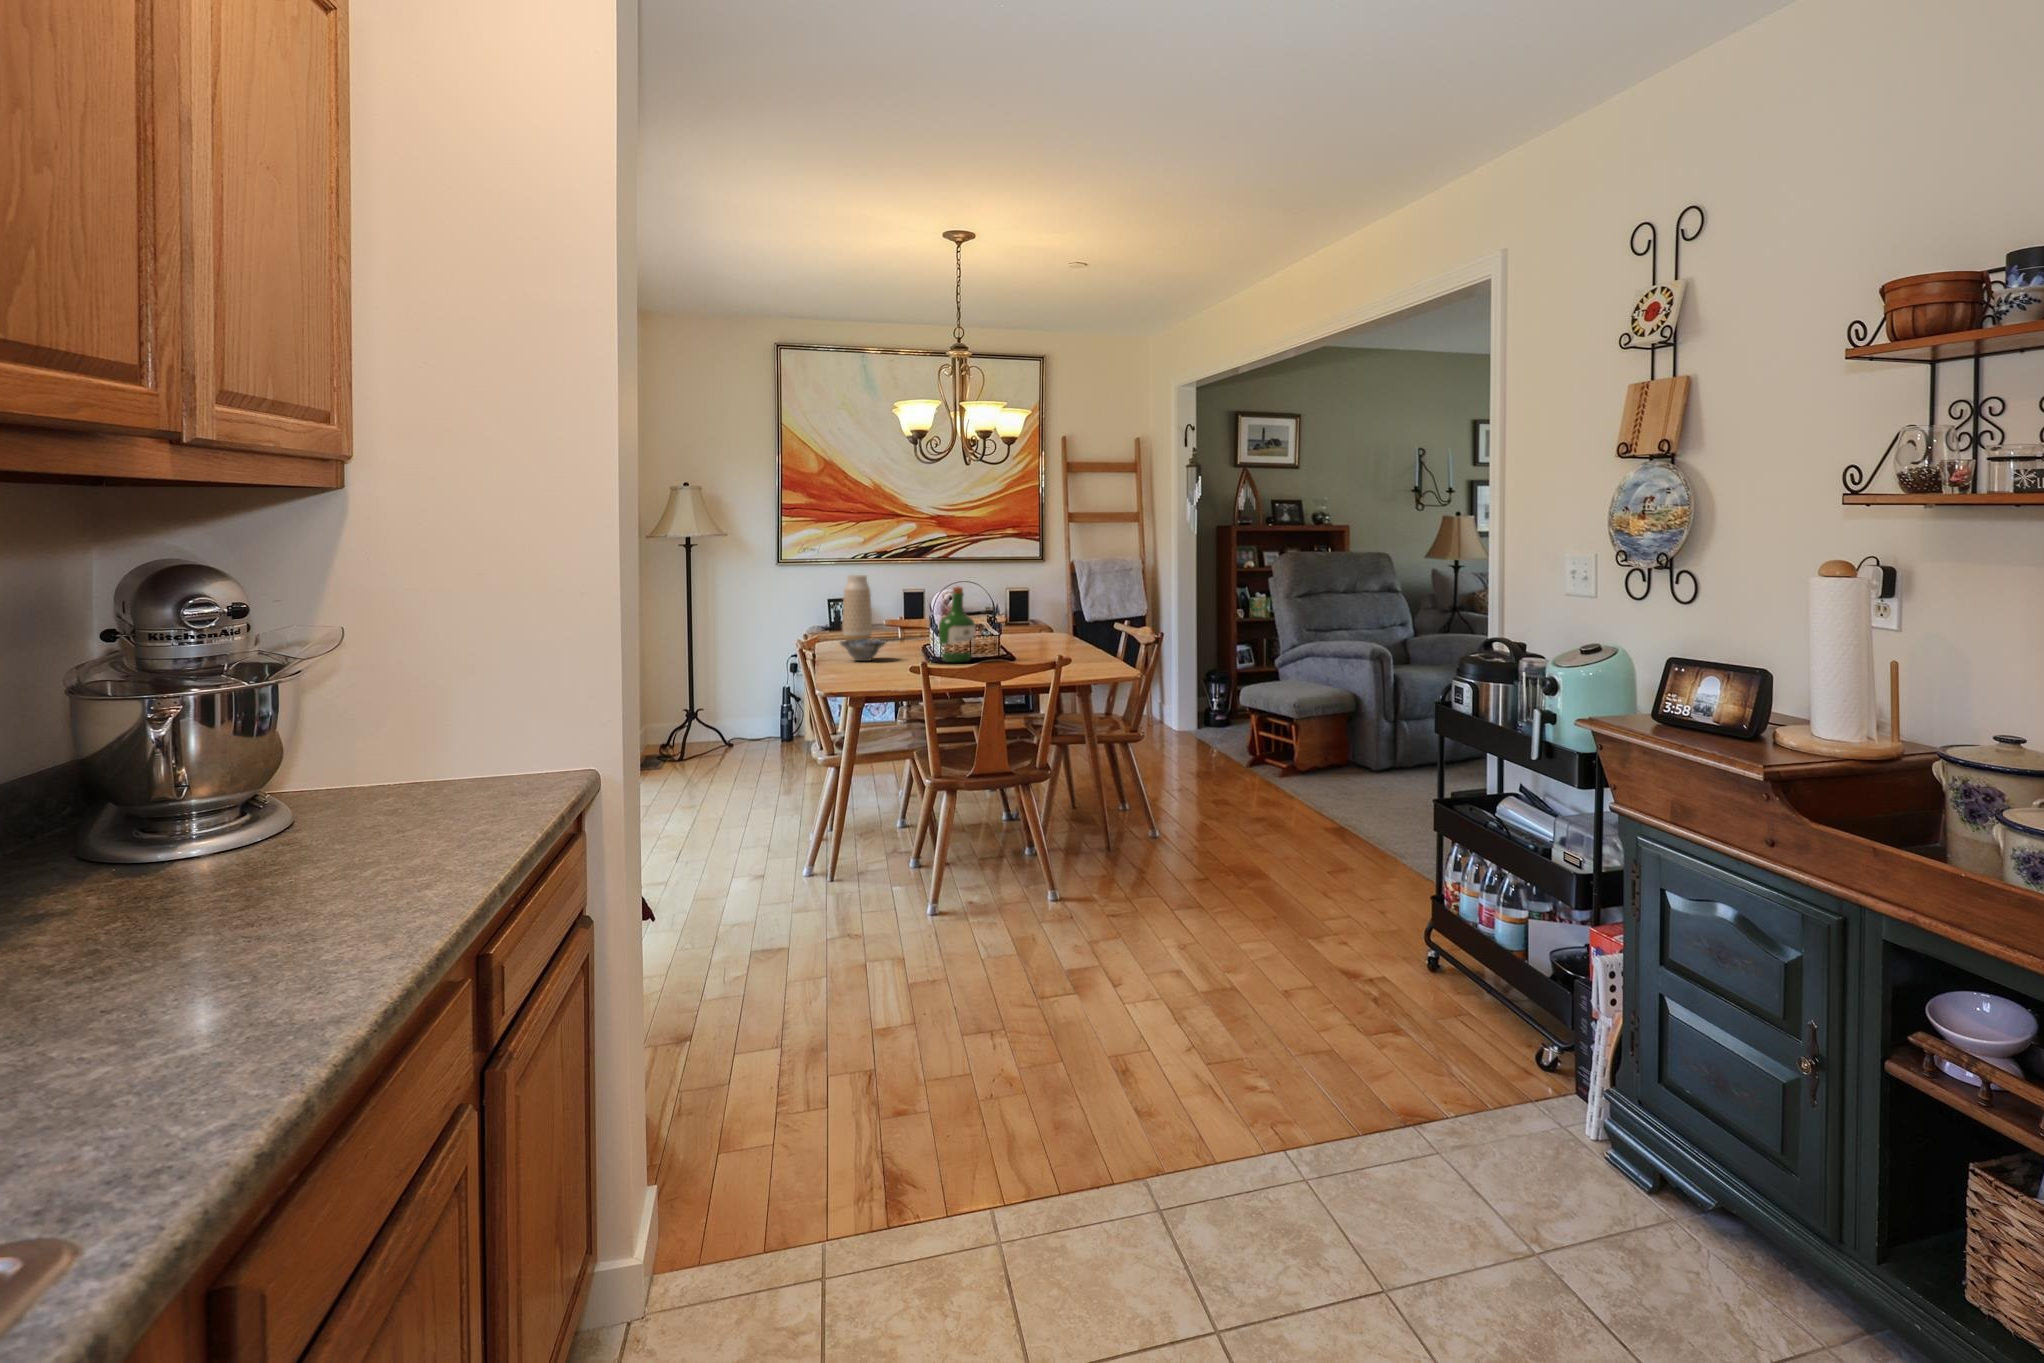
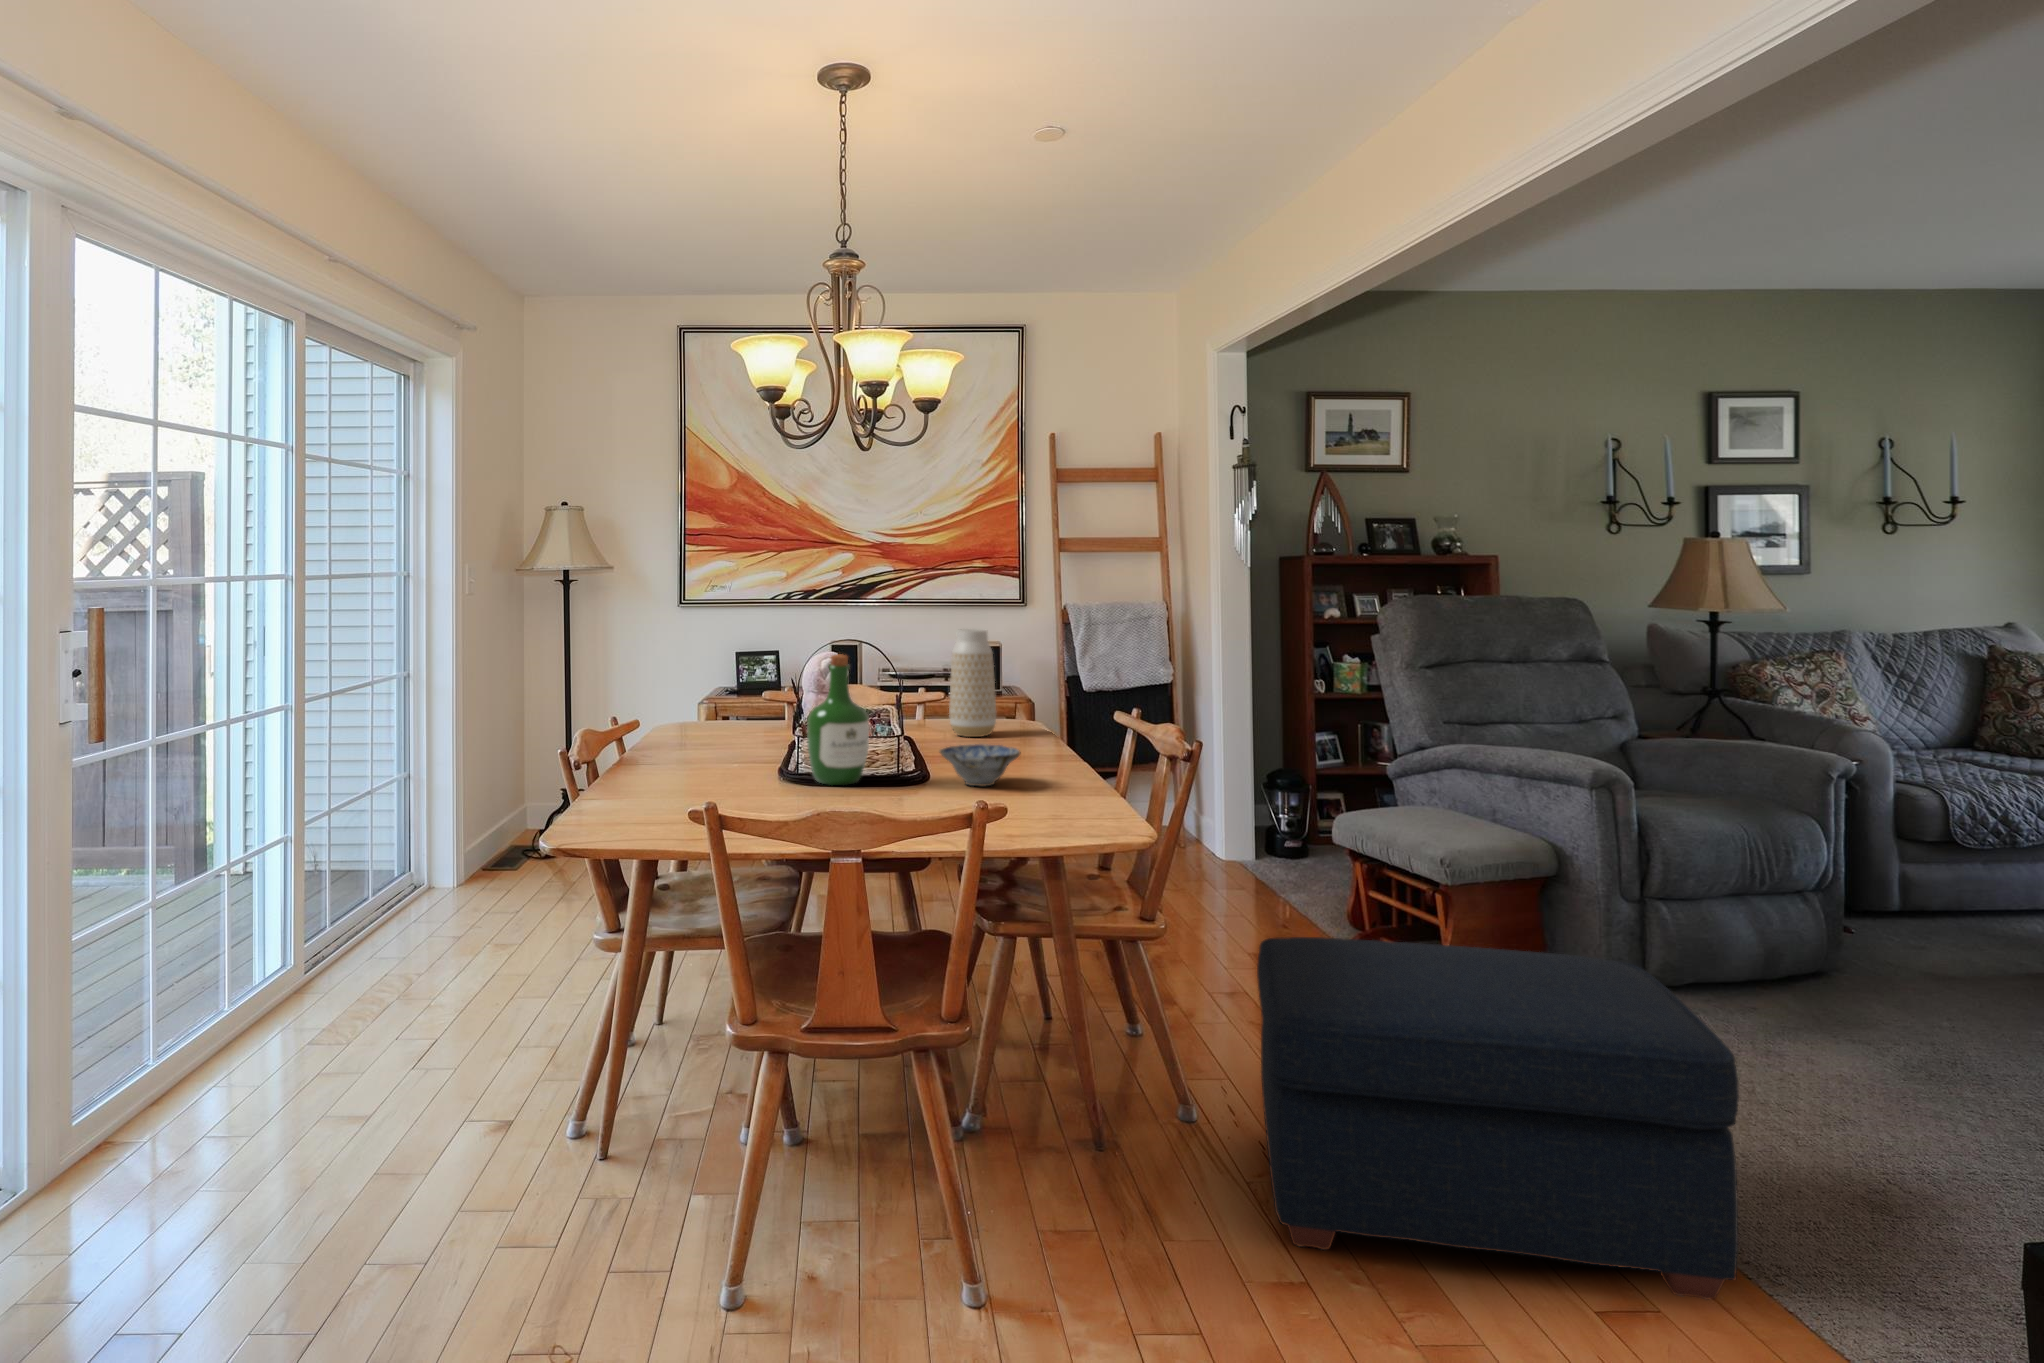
vase: present [842,575,872,640] -> present [949,629,996,737]
ceramic bowl: present [840,639,886,661] -> present [940,744,1021,786]
ottoman: none [1190,733,1397,870] -> present [1257,937,1739,1299]

